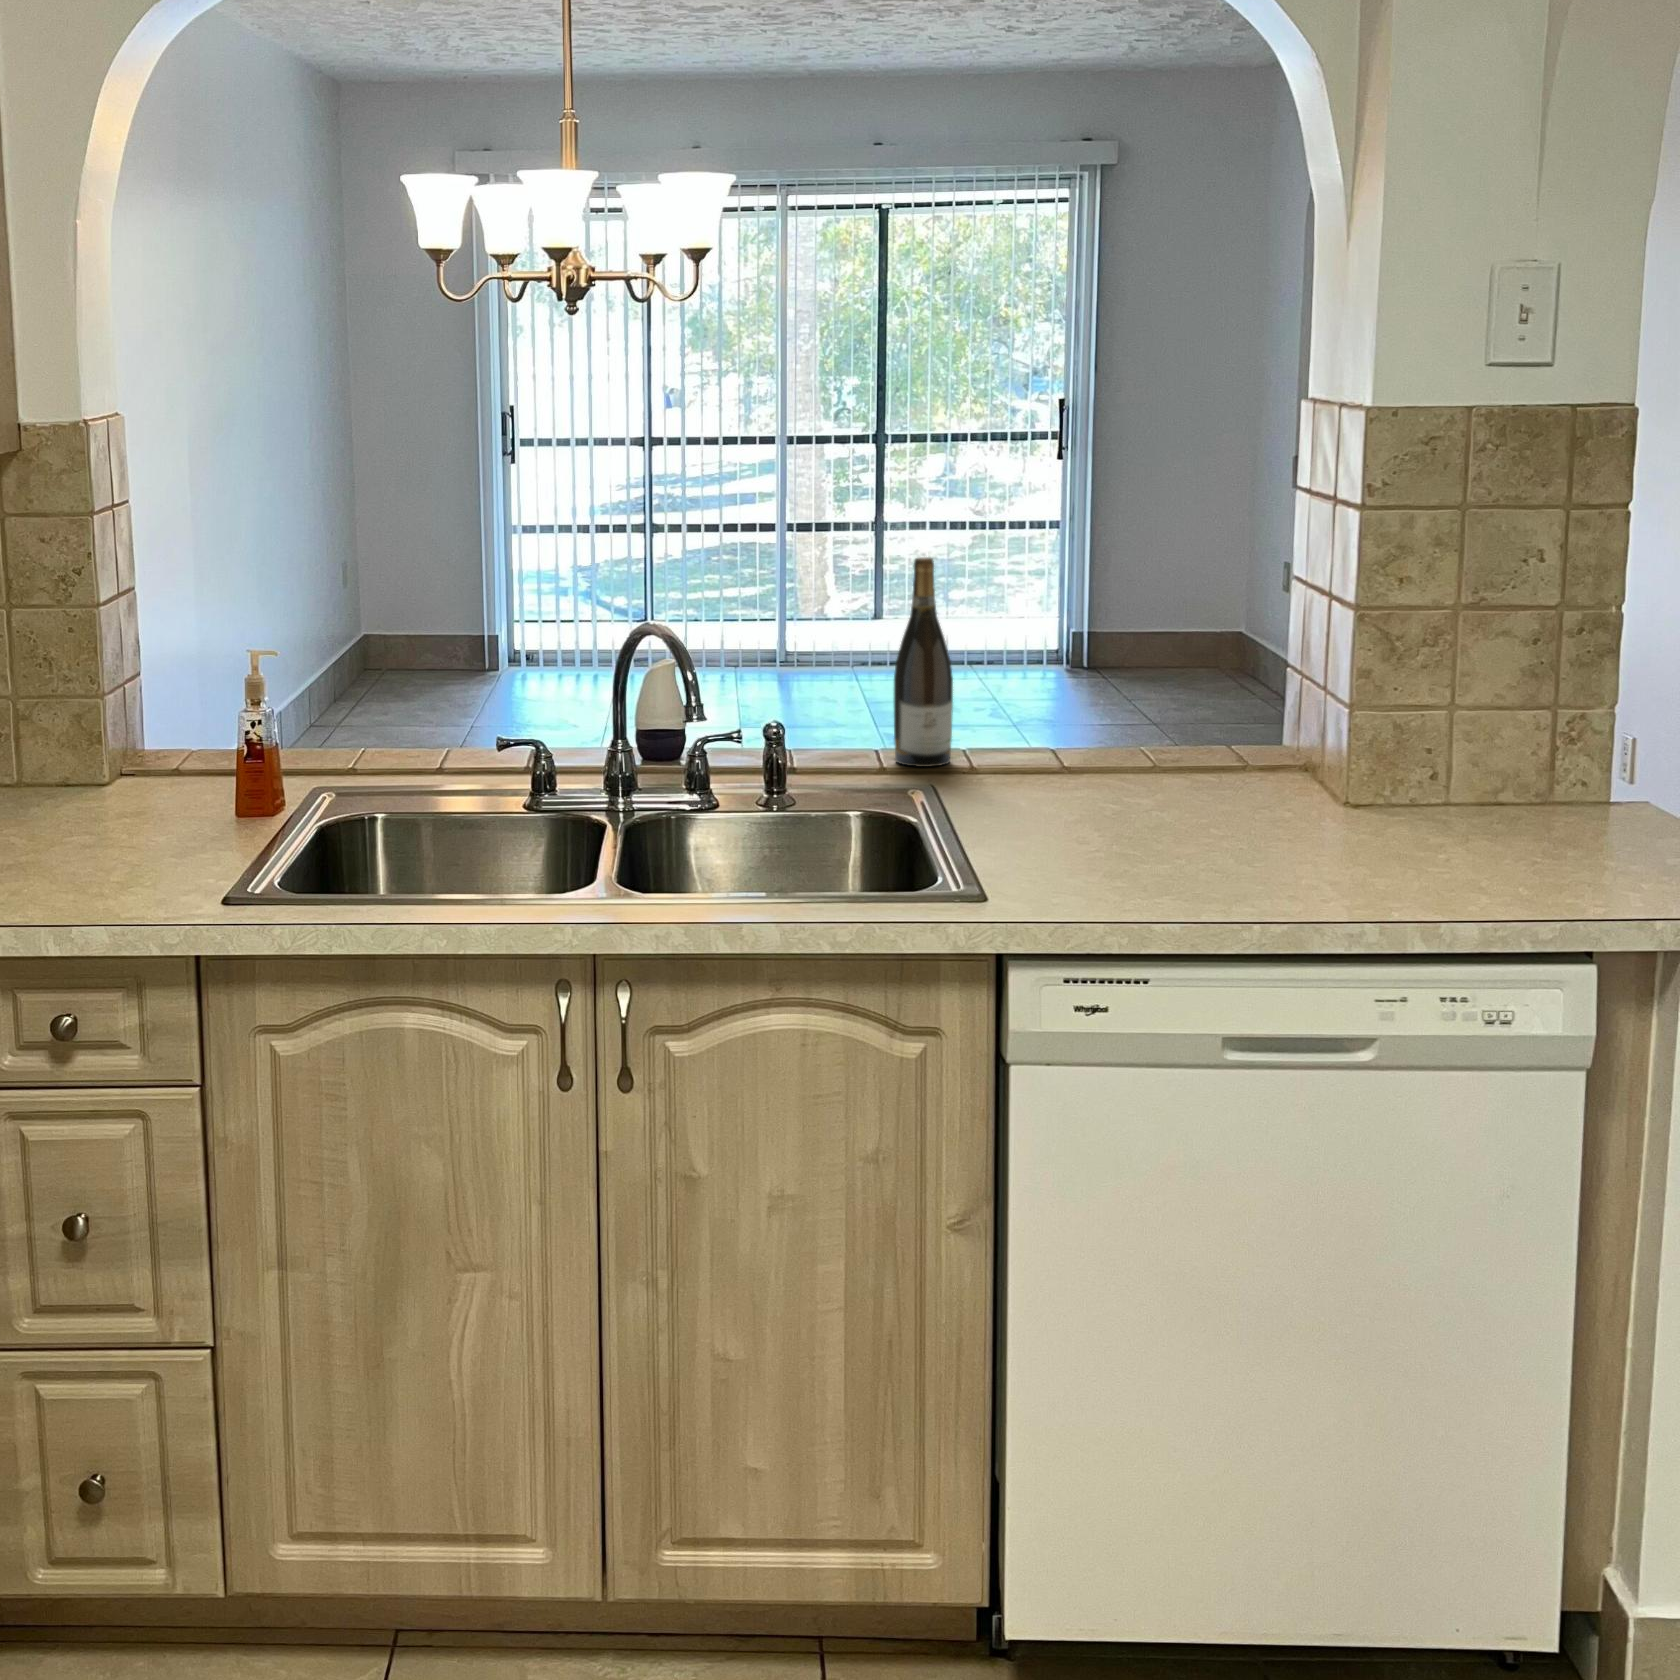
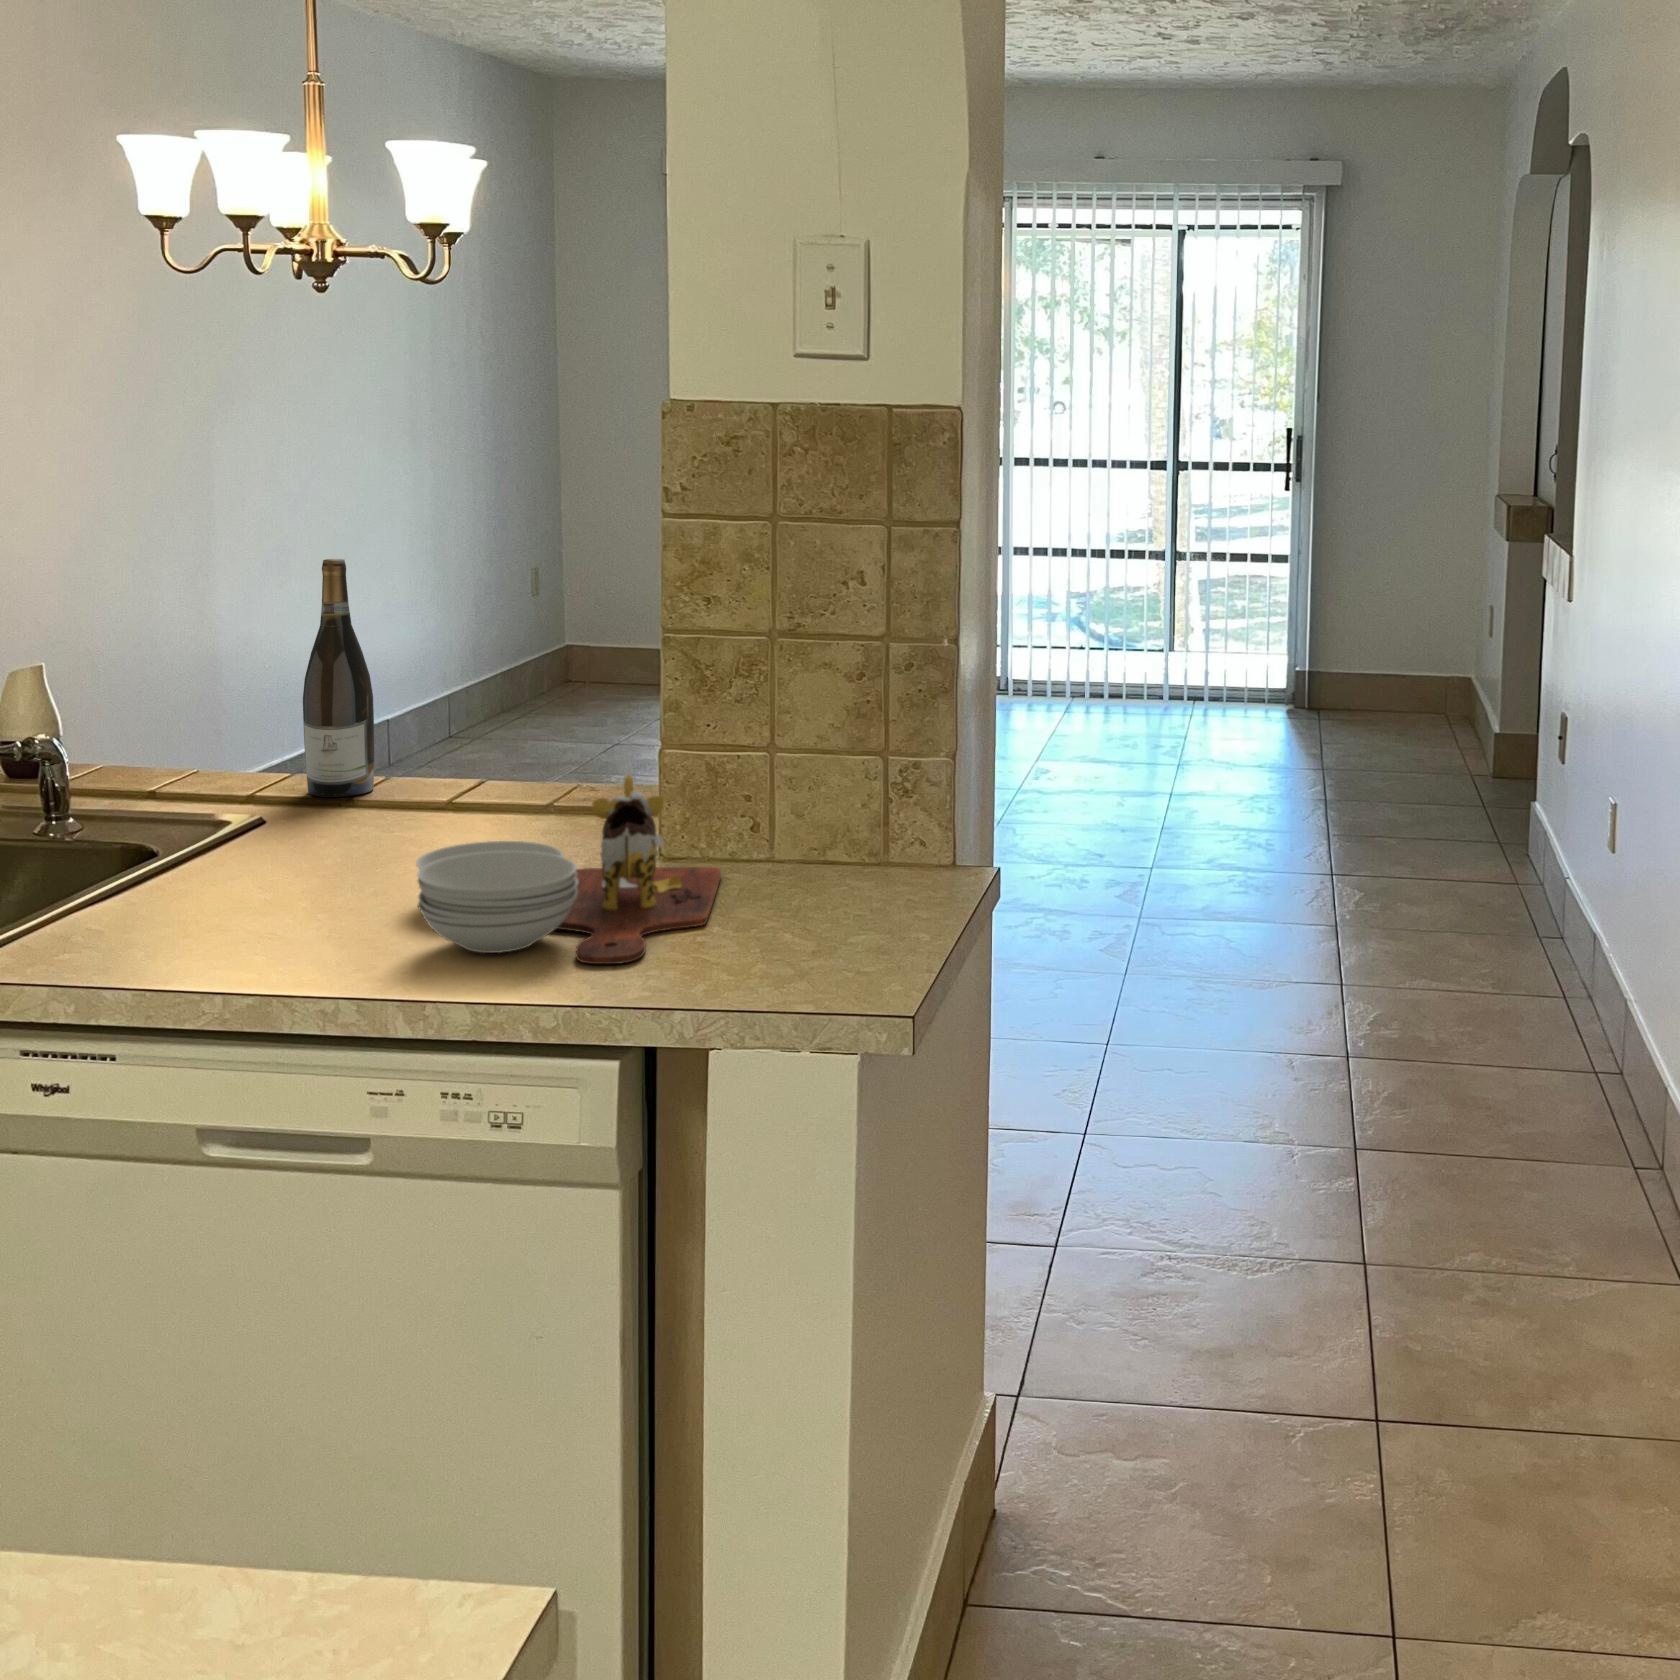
cutting board: none [1221,732,1523,889] -> present [416,775,721,964]

